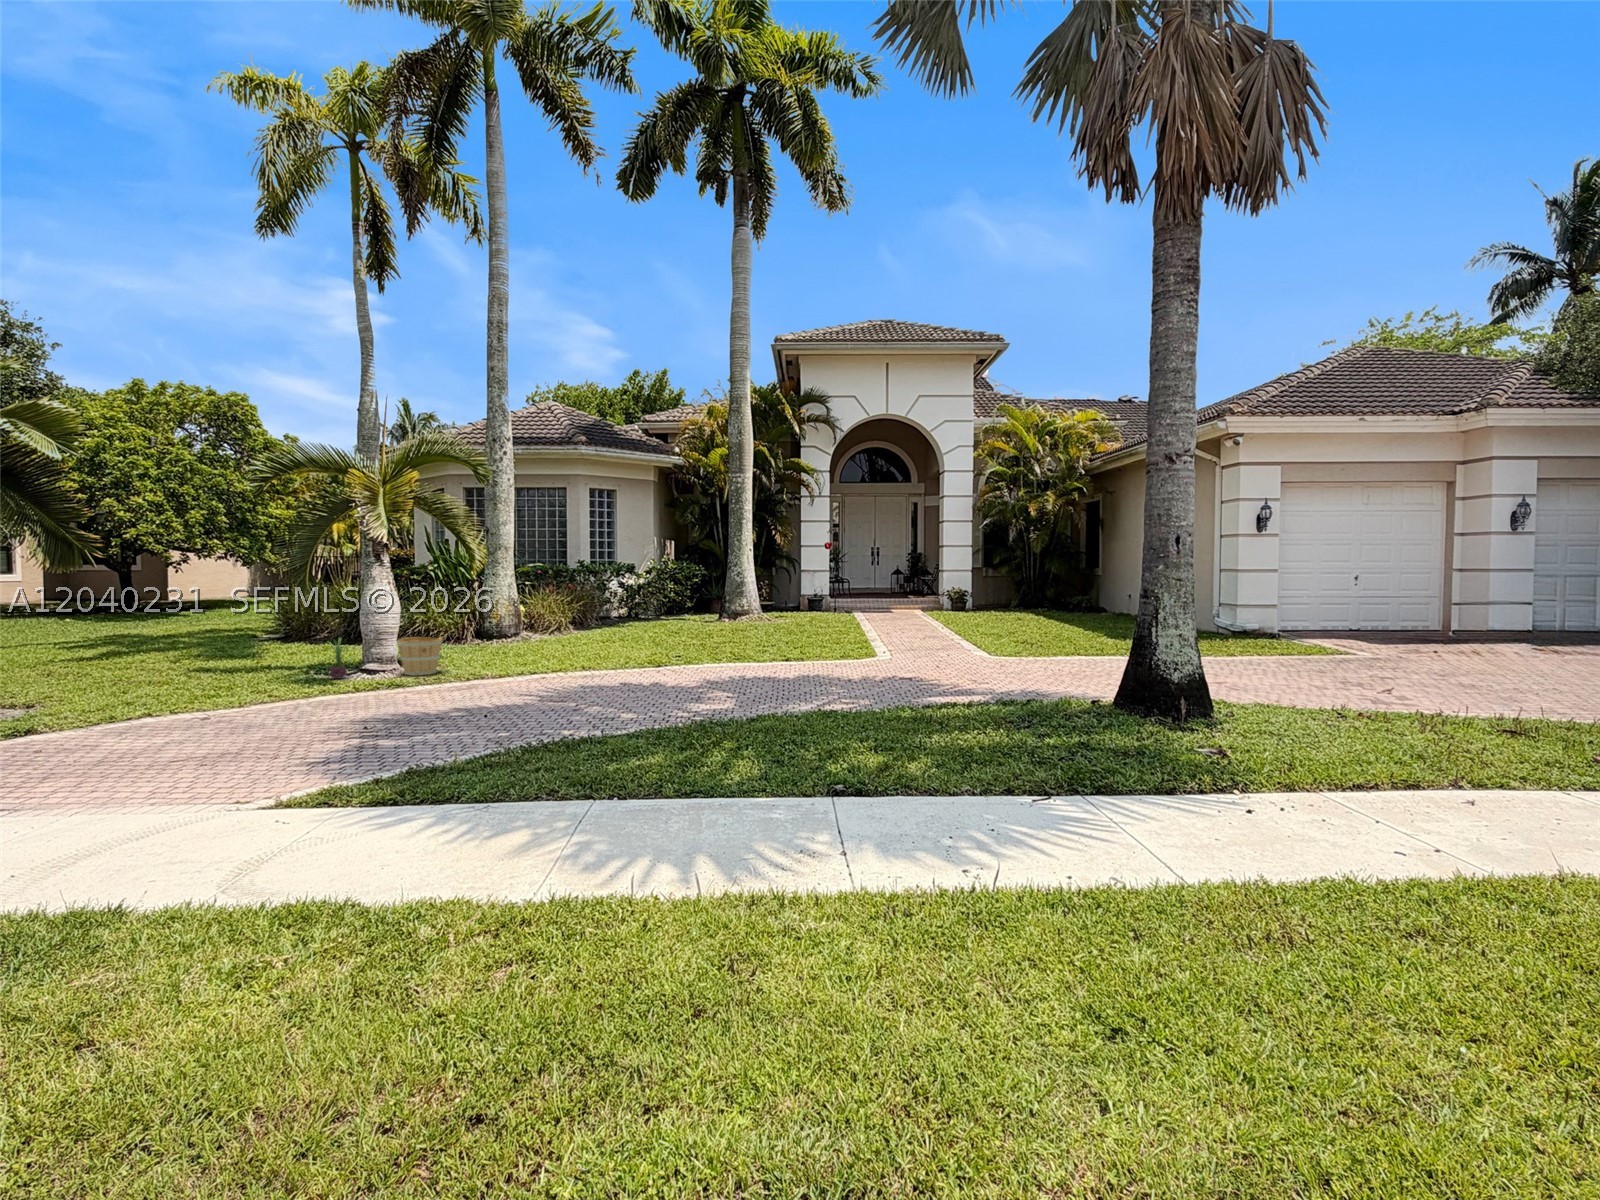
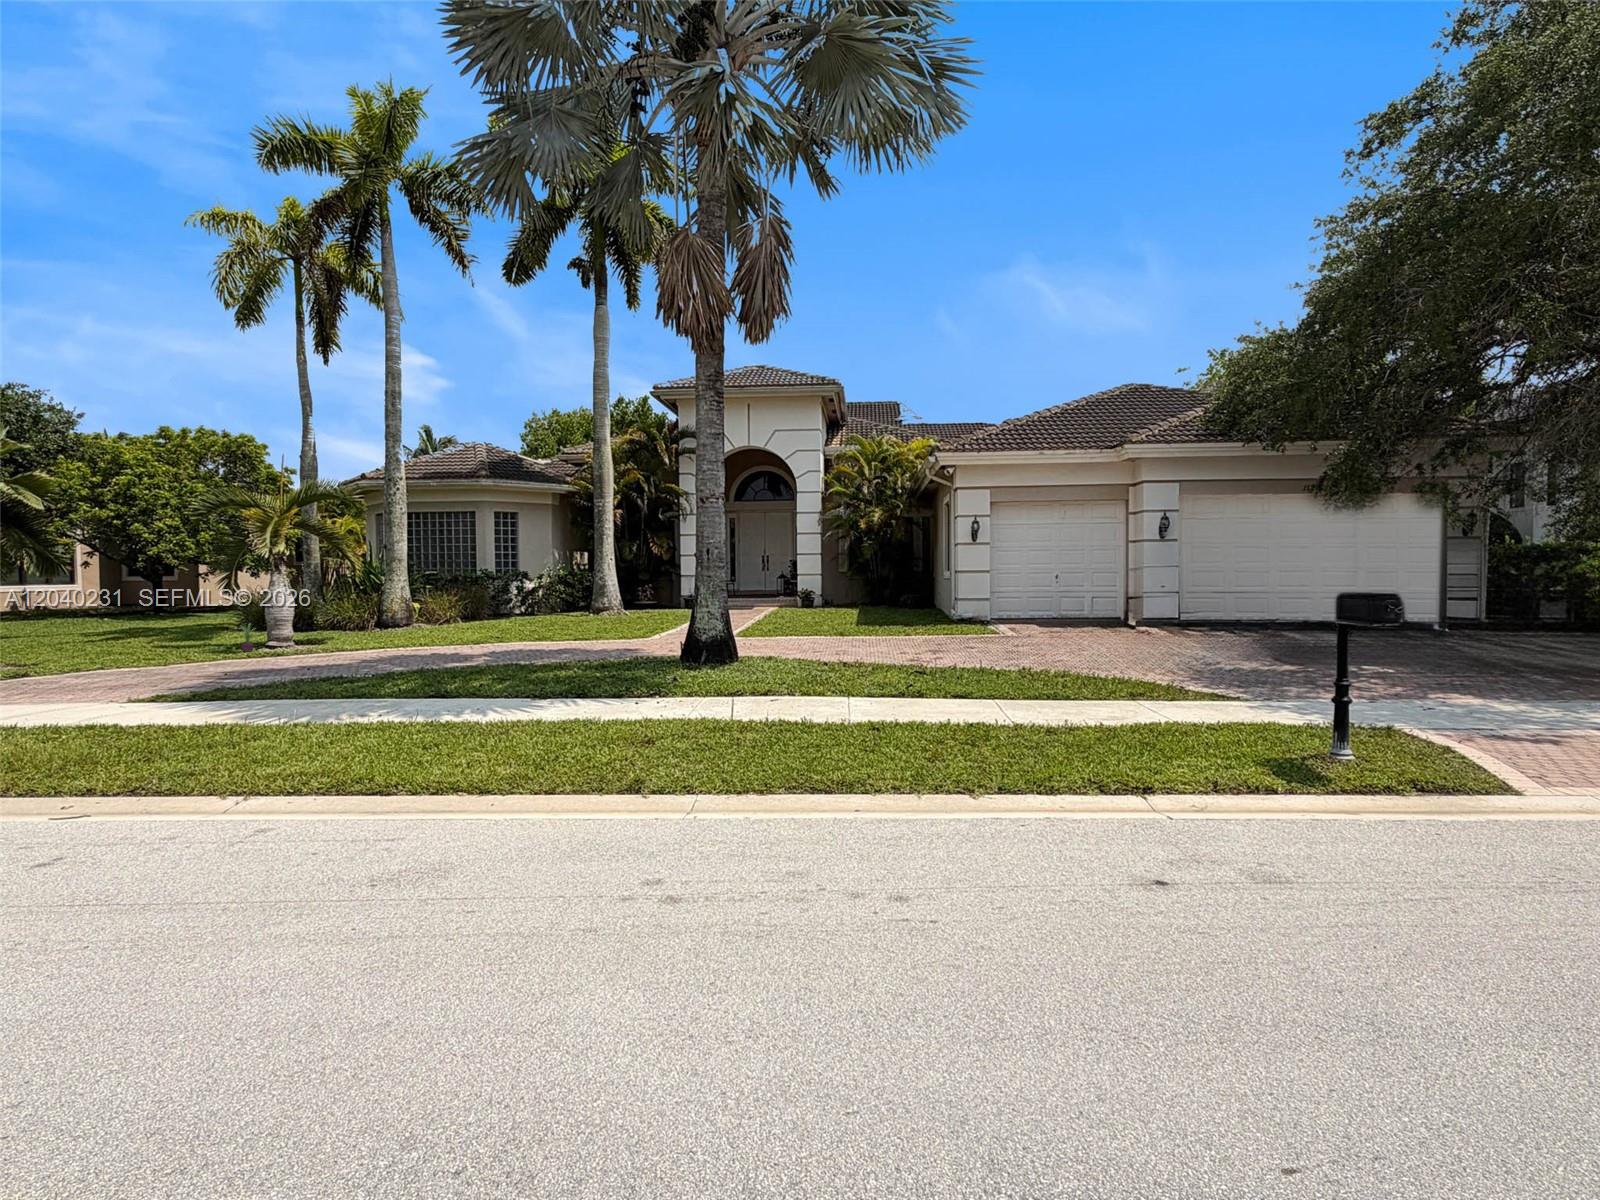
wooden bucket: present [397,637,443,676] -> none [289,623,323,650]

